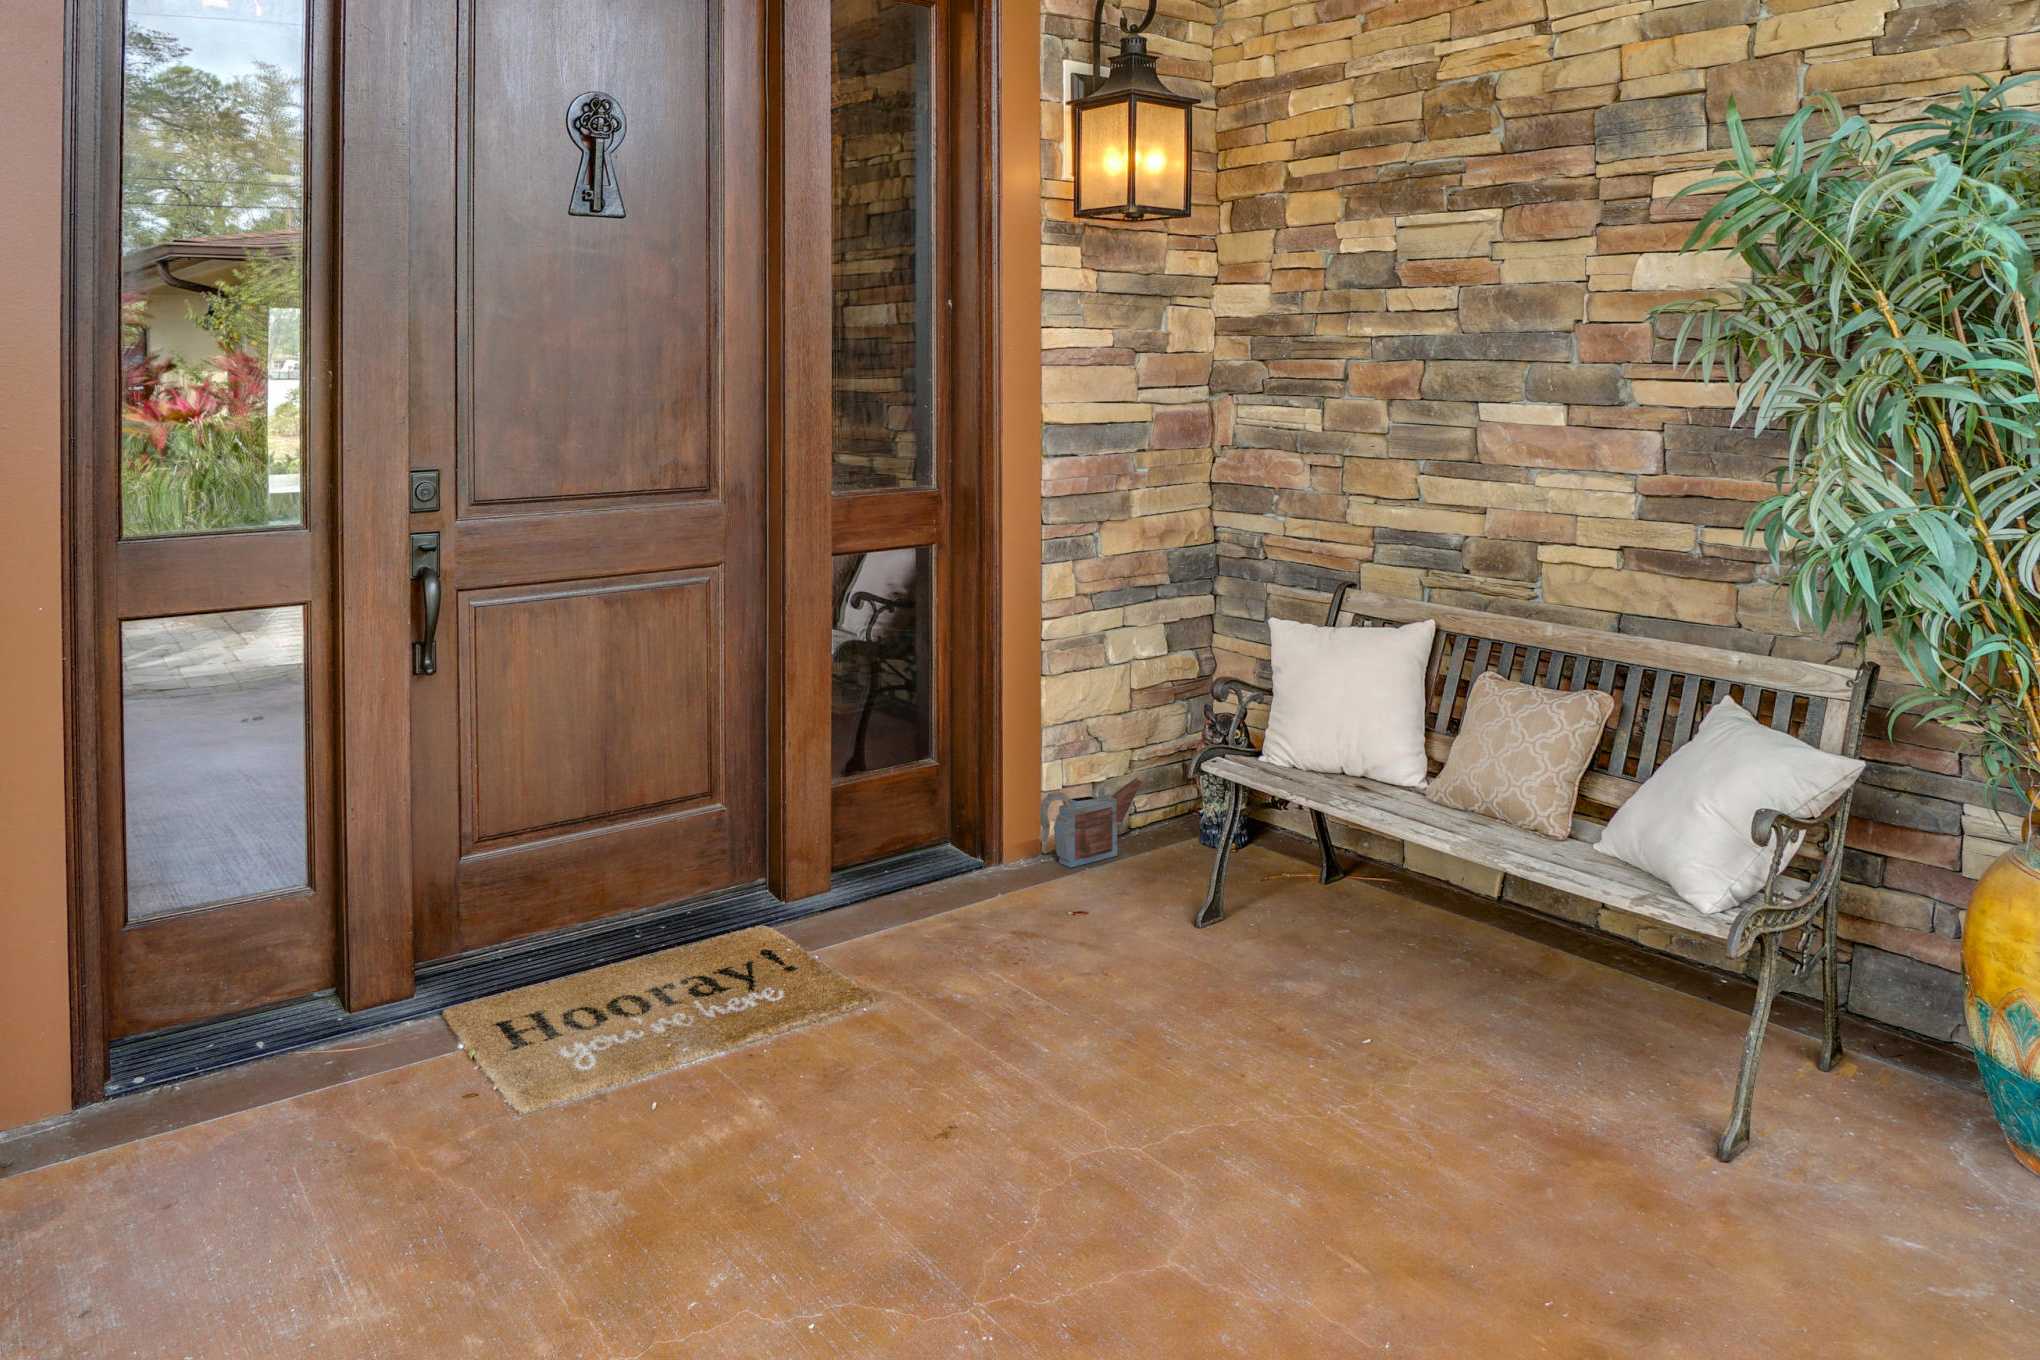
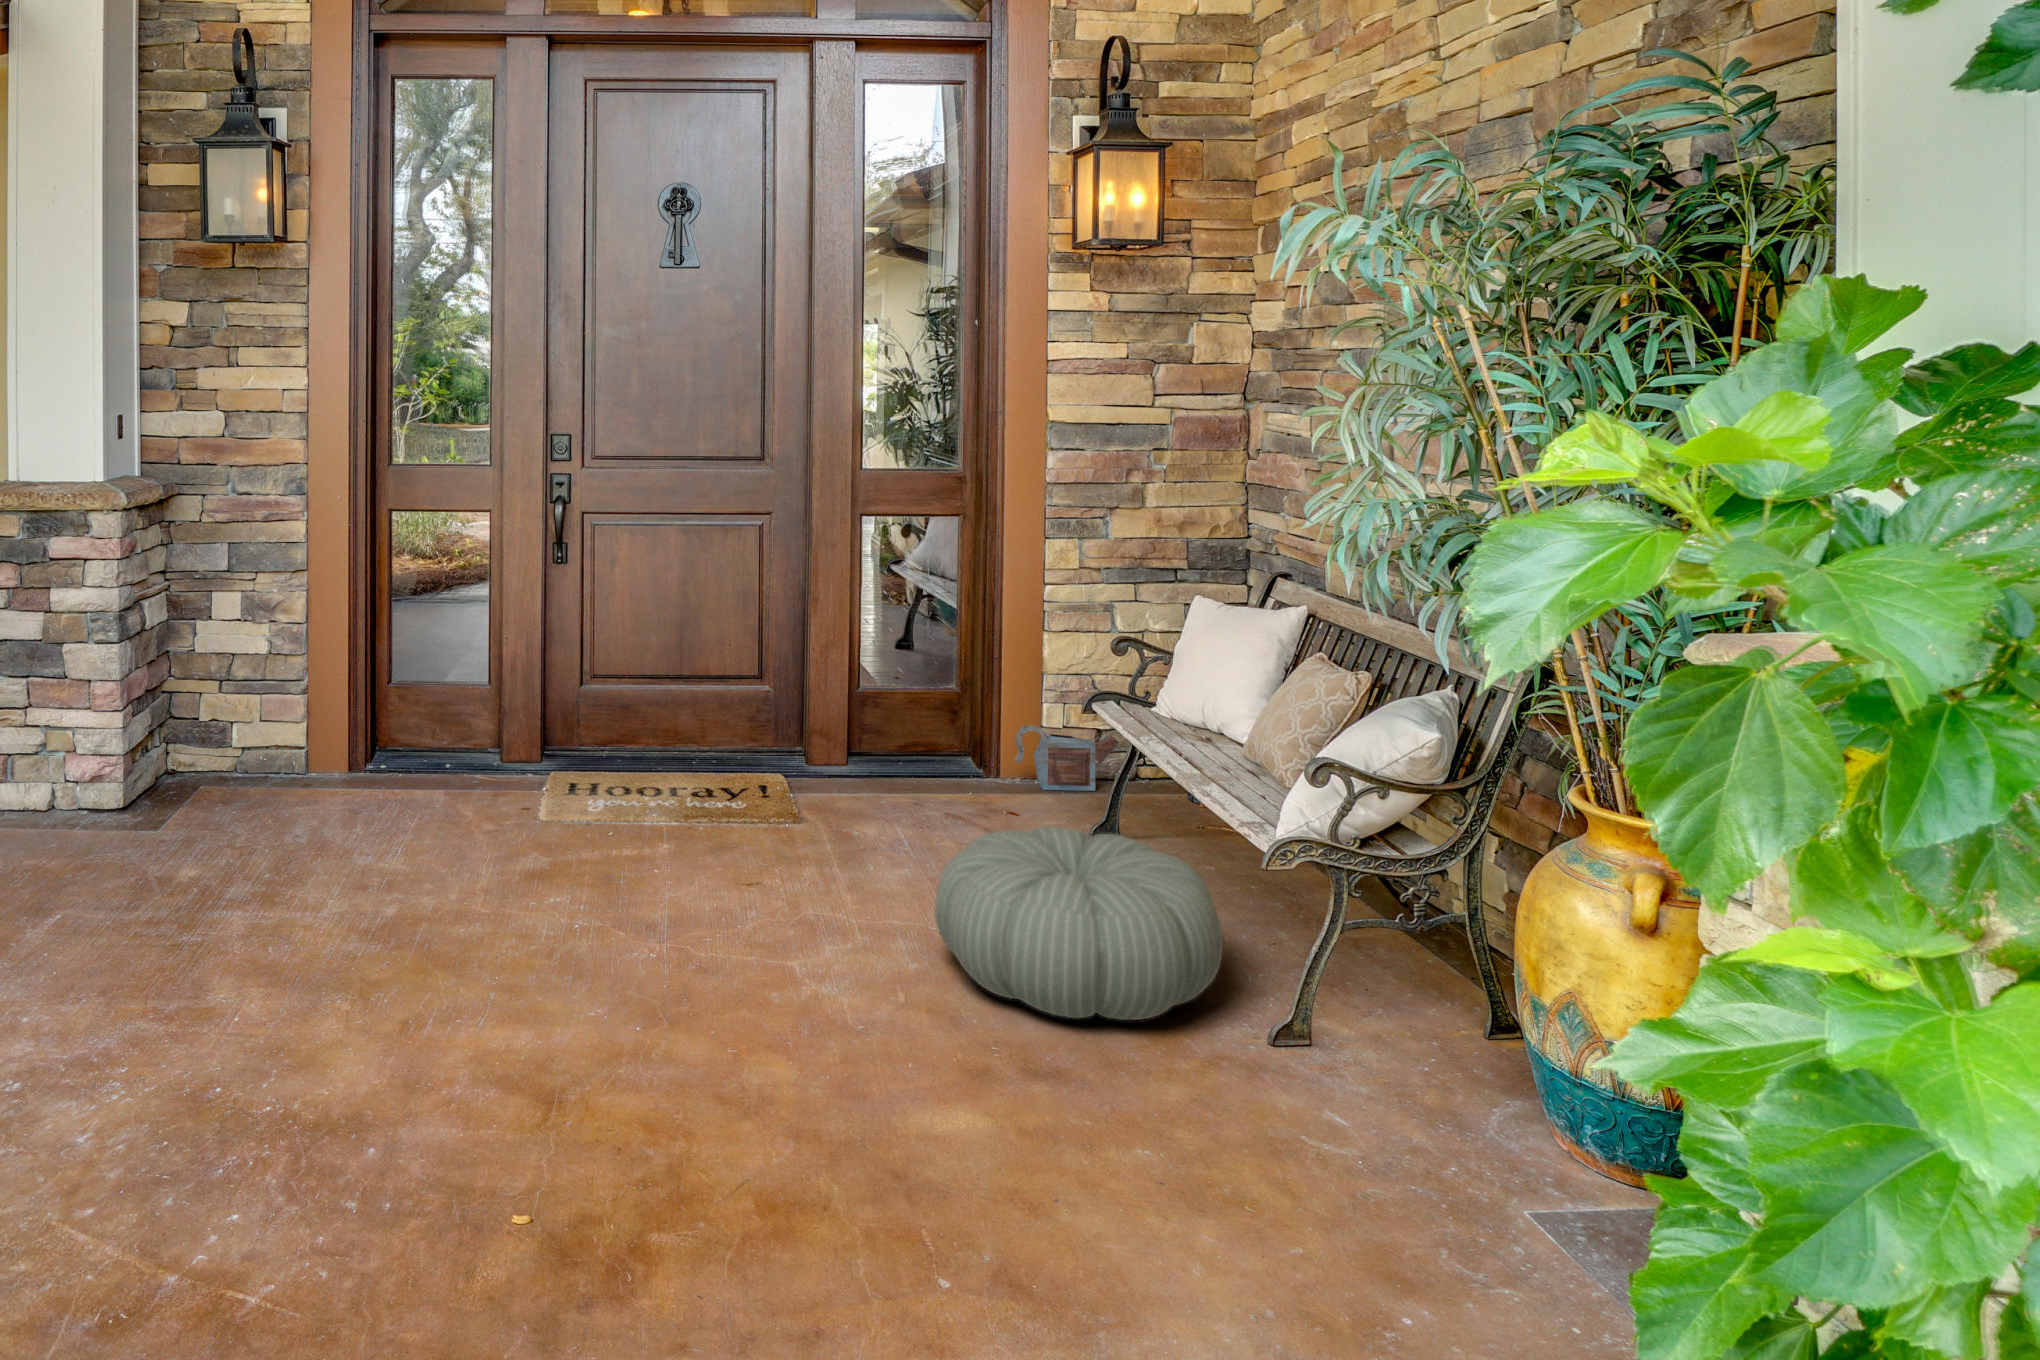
pouf: none [1265,920,1634,1182] -> present [935,826,1223,1020]

